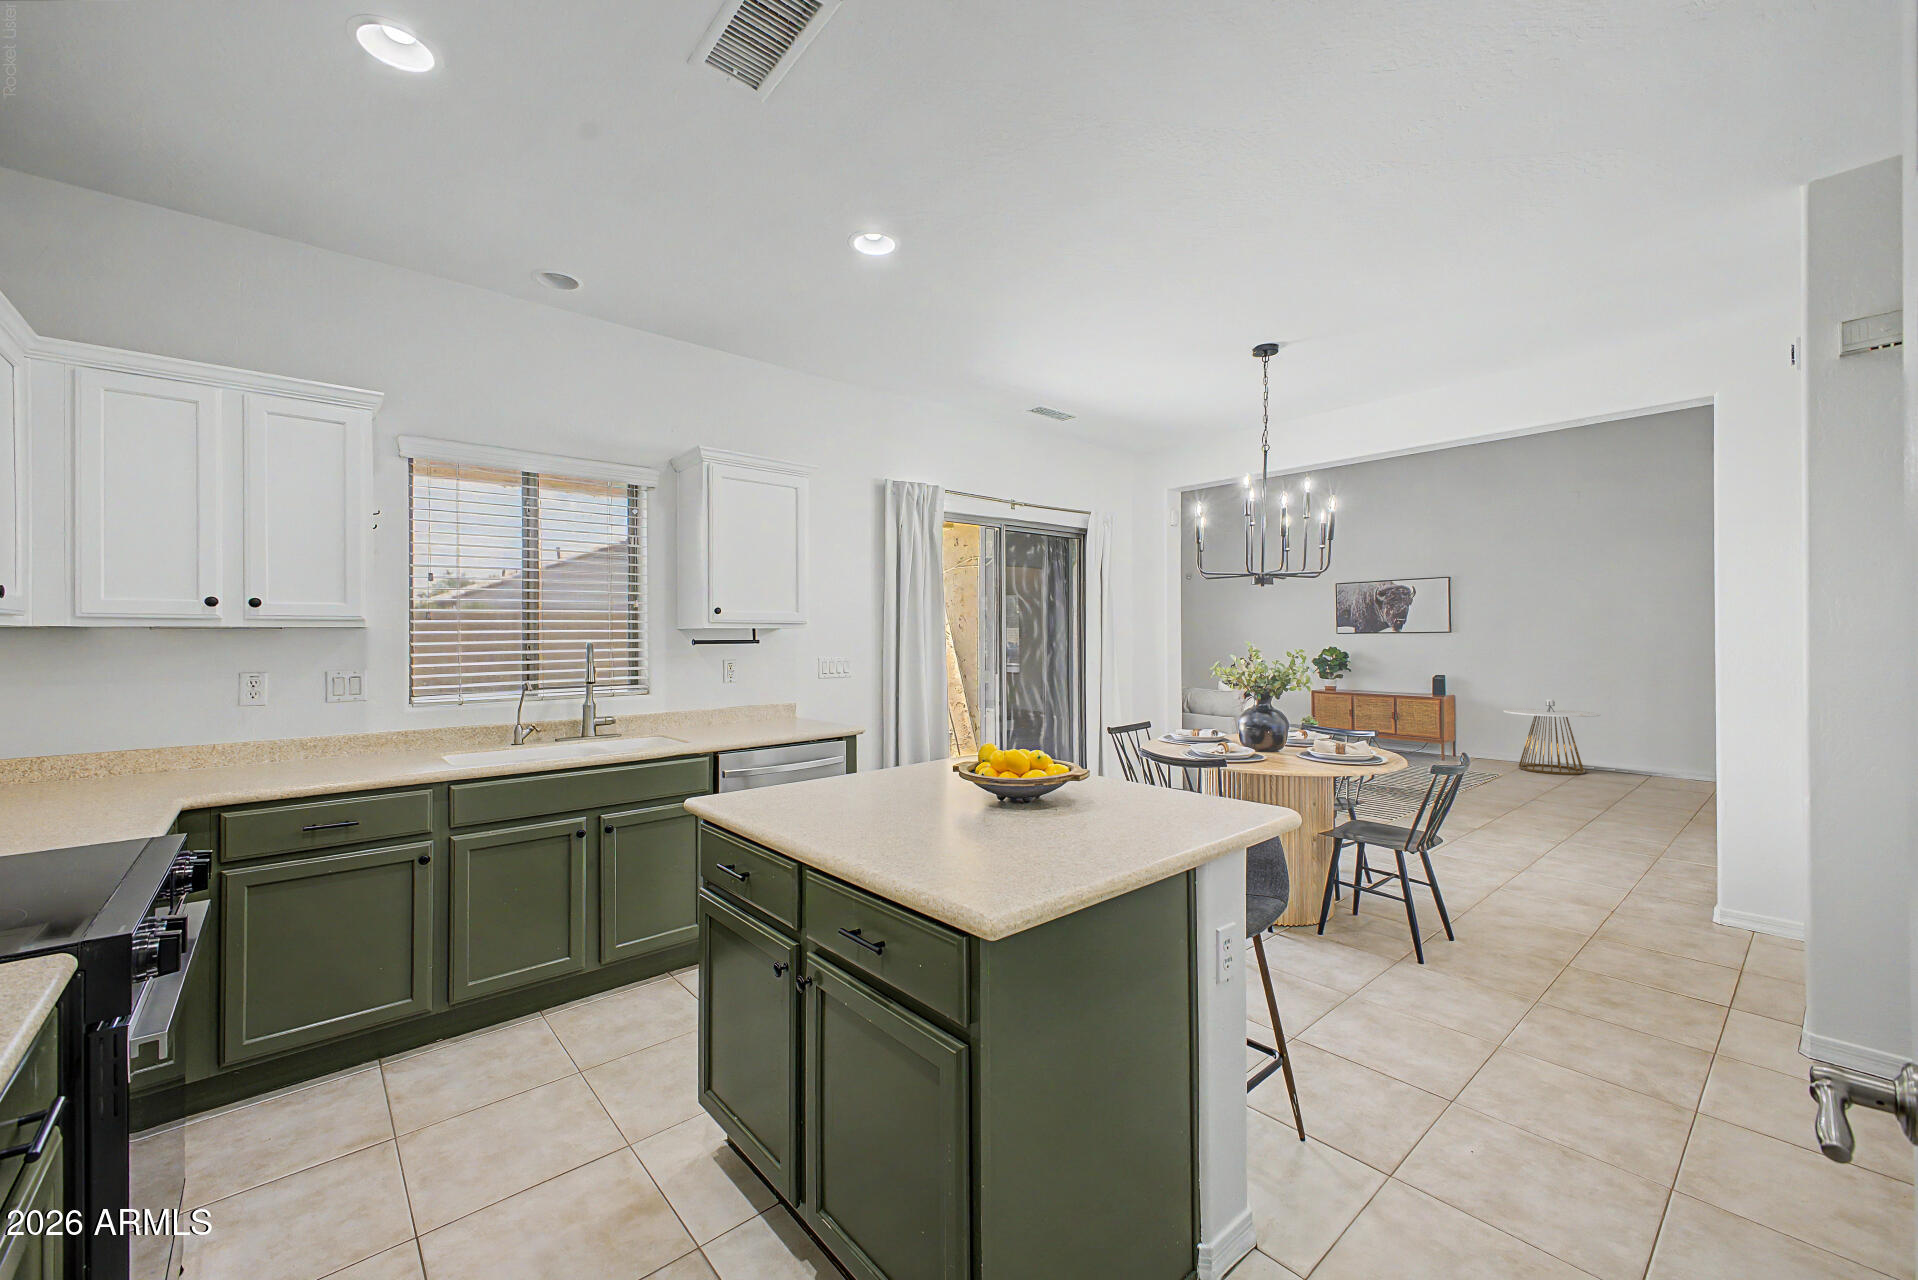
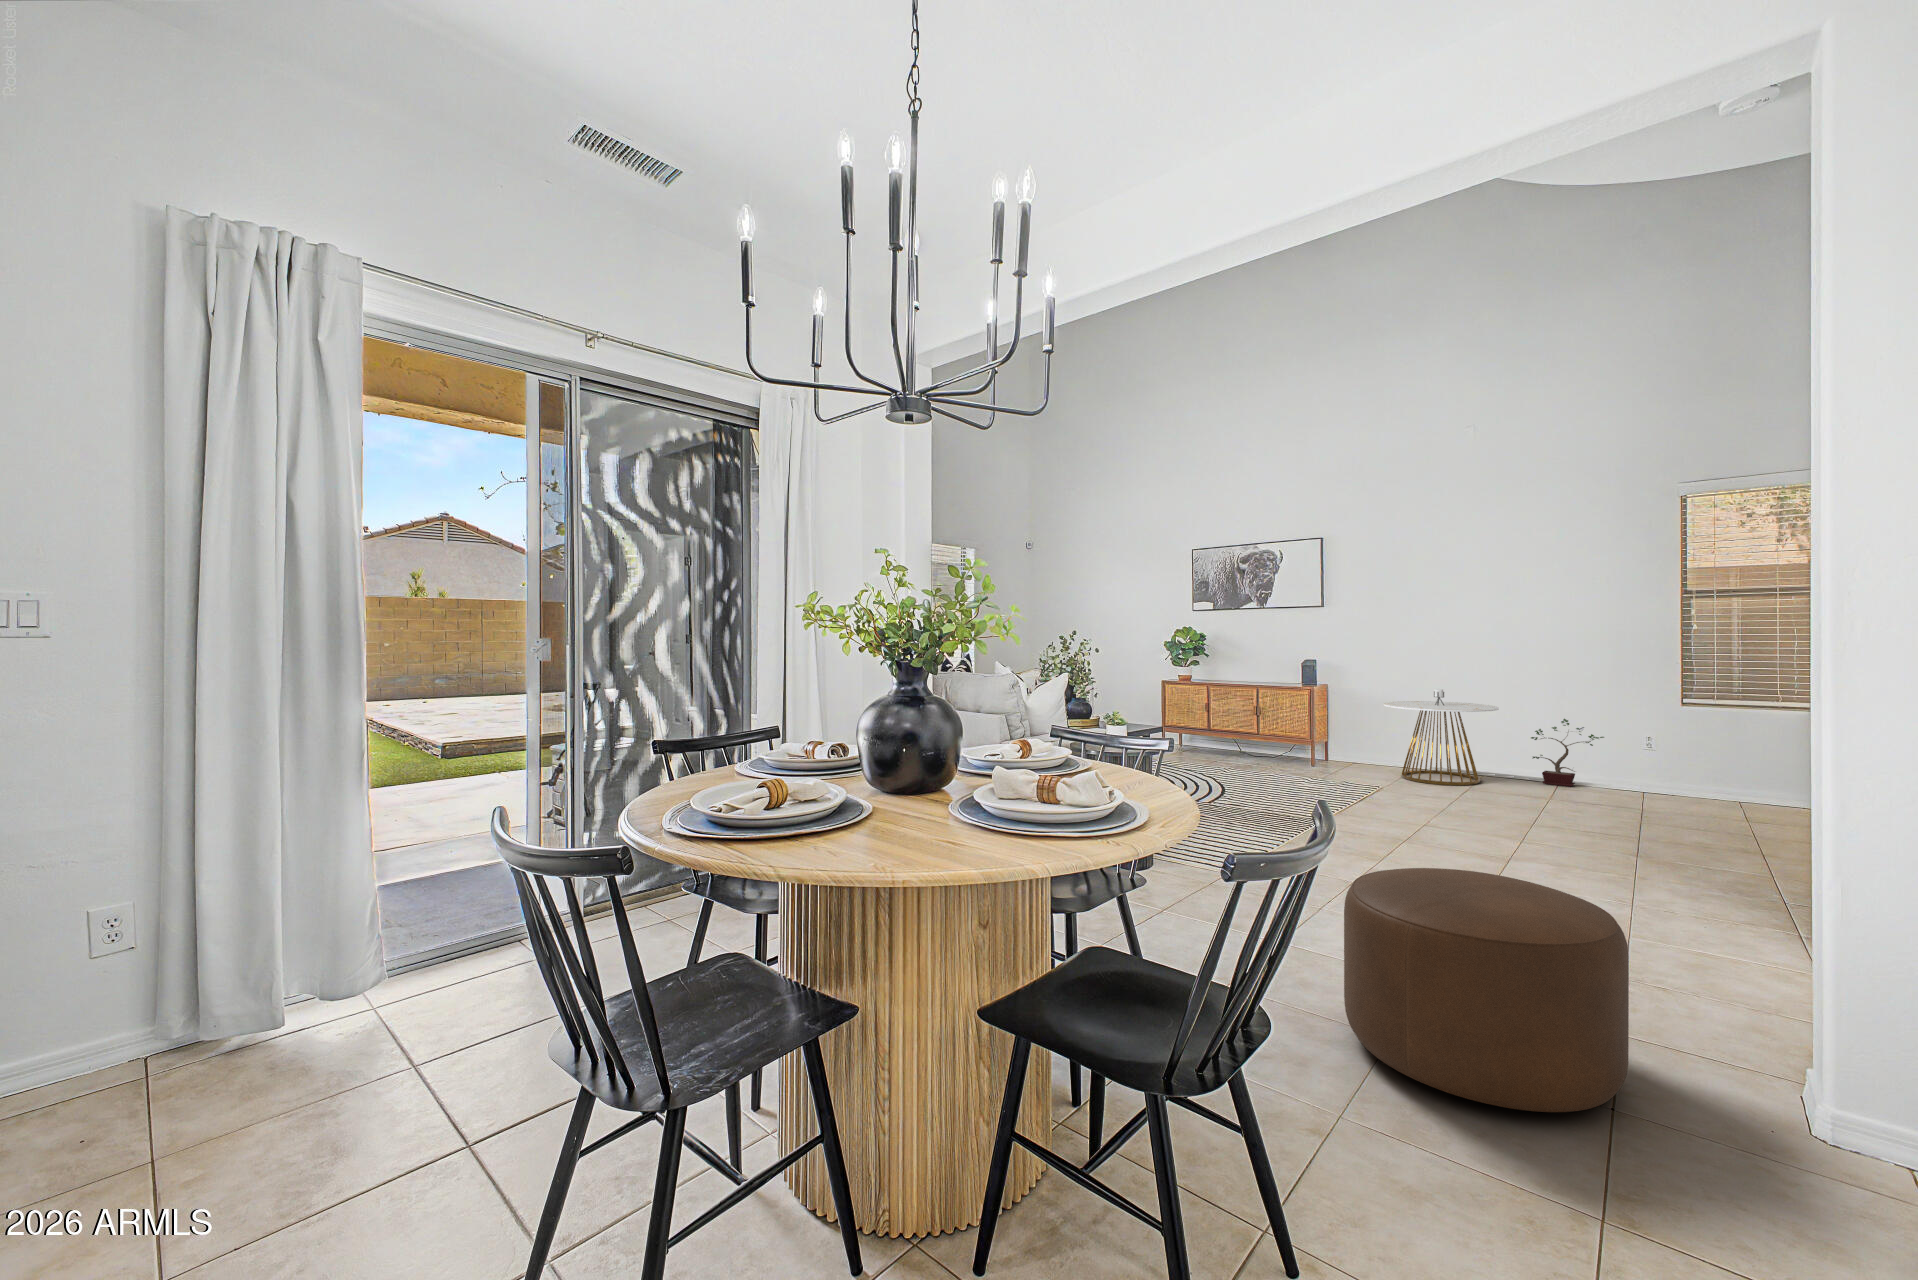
potted plant: none [1627,723,1690,777] -> present [1531,719,1604,787]
ottoman: none [1484,796,1644,908] -> present [1344,868,1629,1112]

